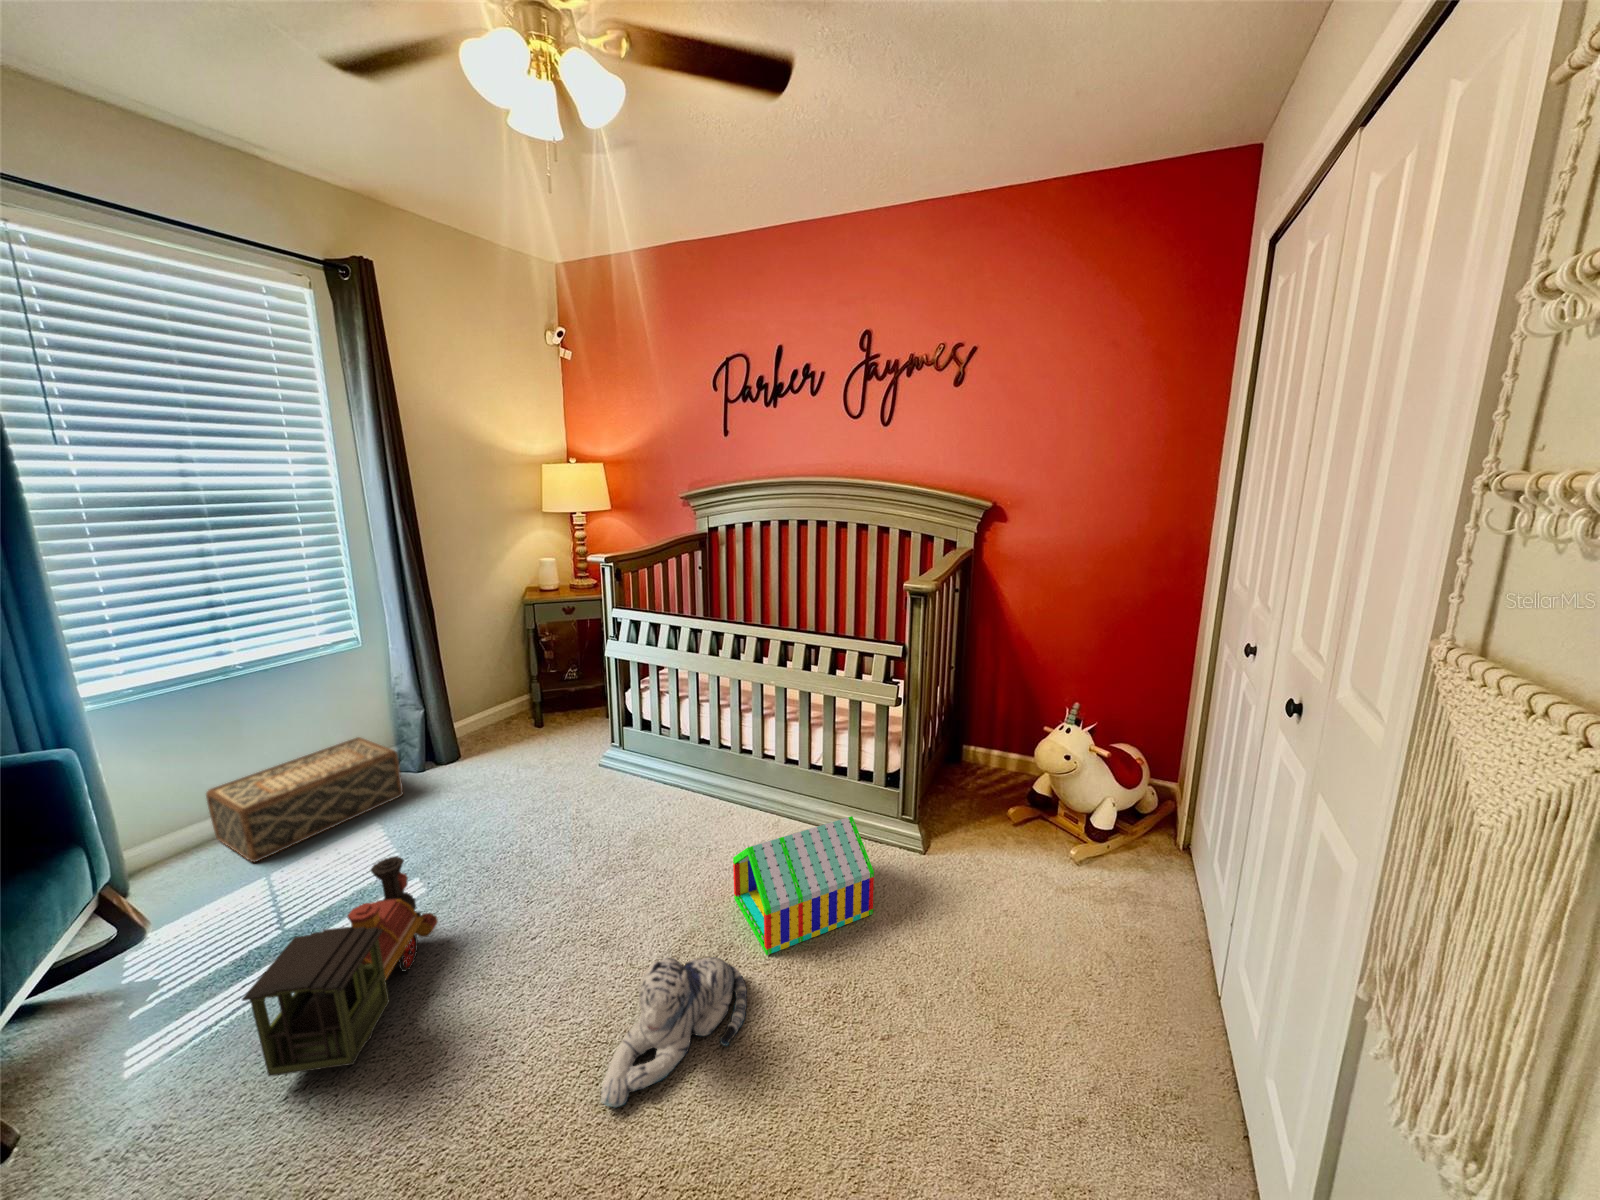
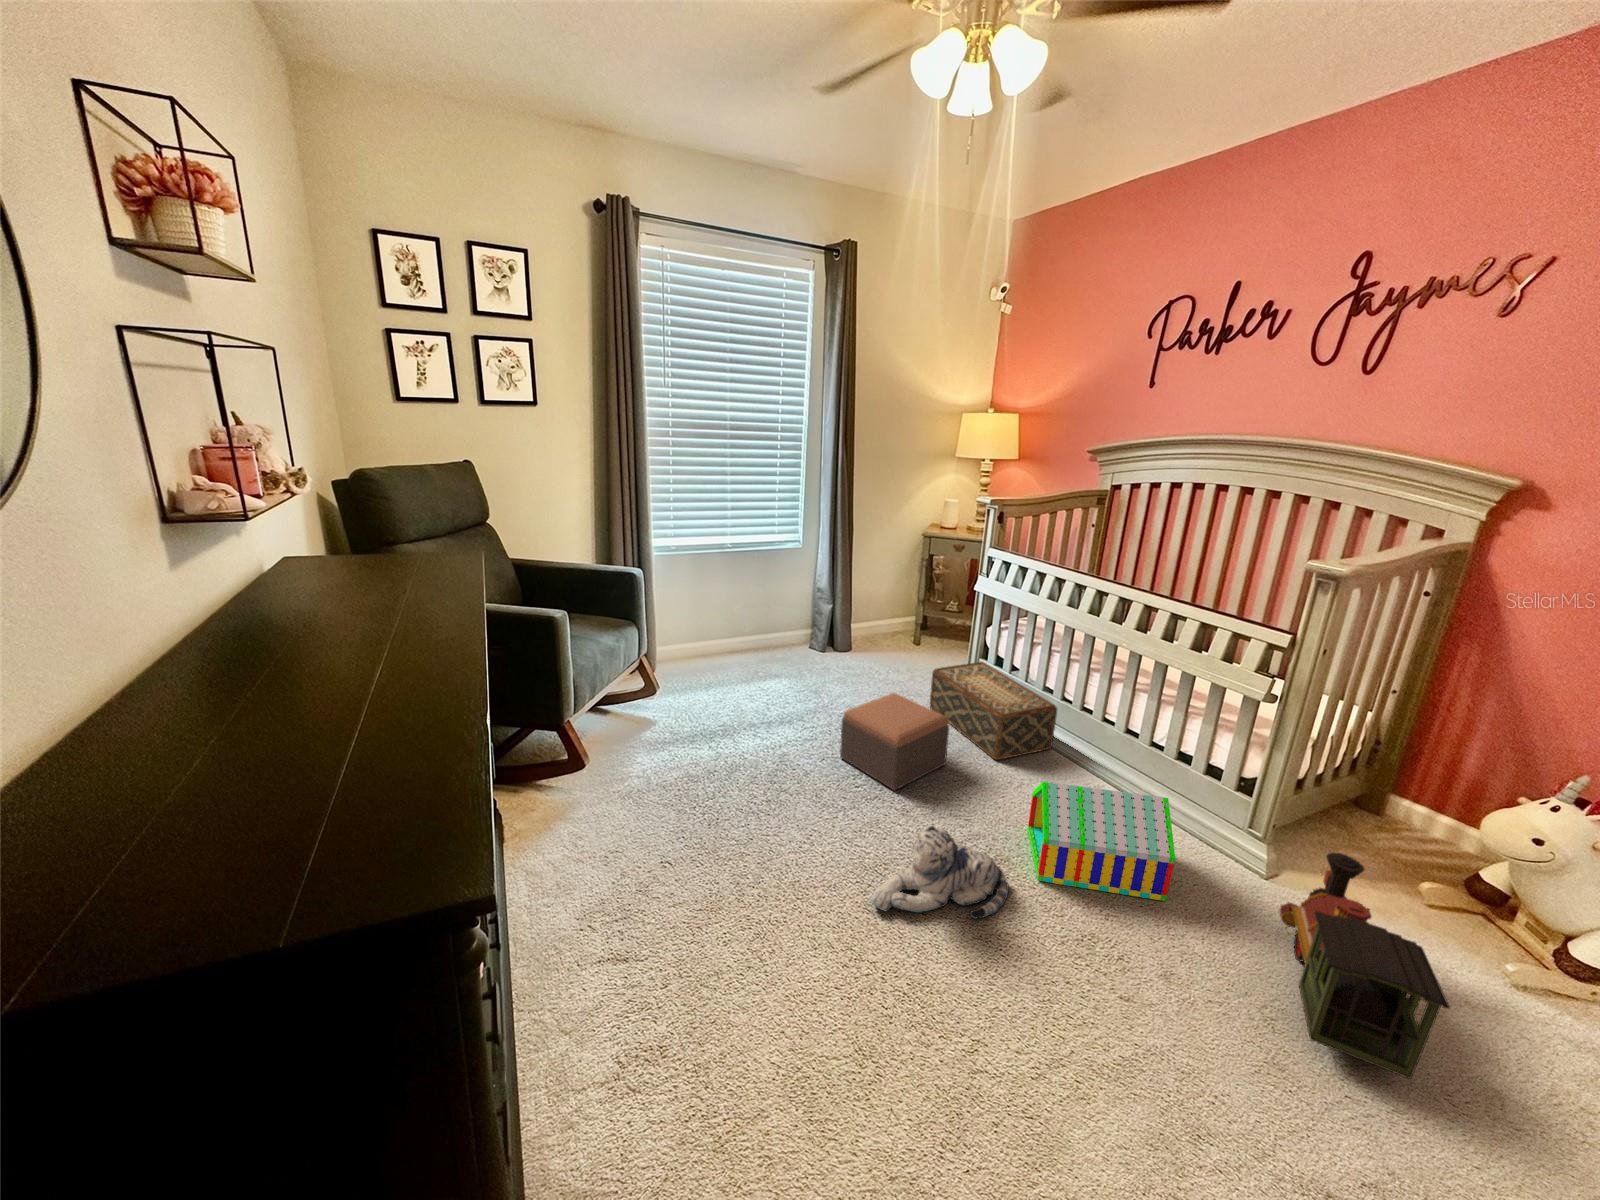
woven basket: present [206,737,403,862] -> present [930,662,1057,760]
footstool: none [484,800,625,924] -> present [840,693,949,790]
toy train: present [242,856,438,1076] -> present [1279,852,1450,1079]

